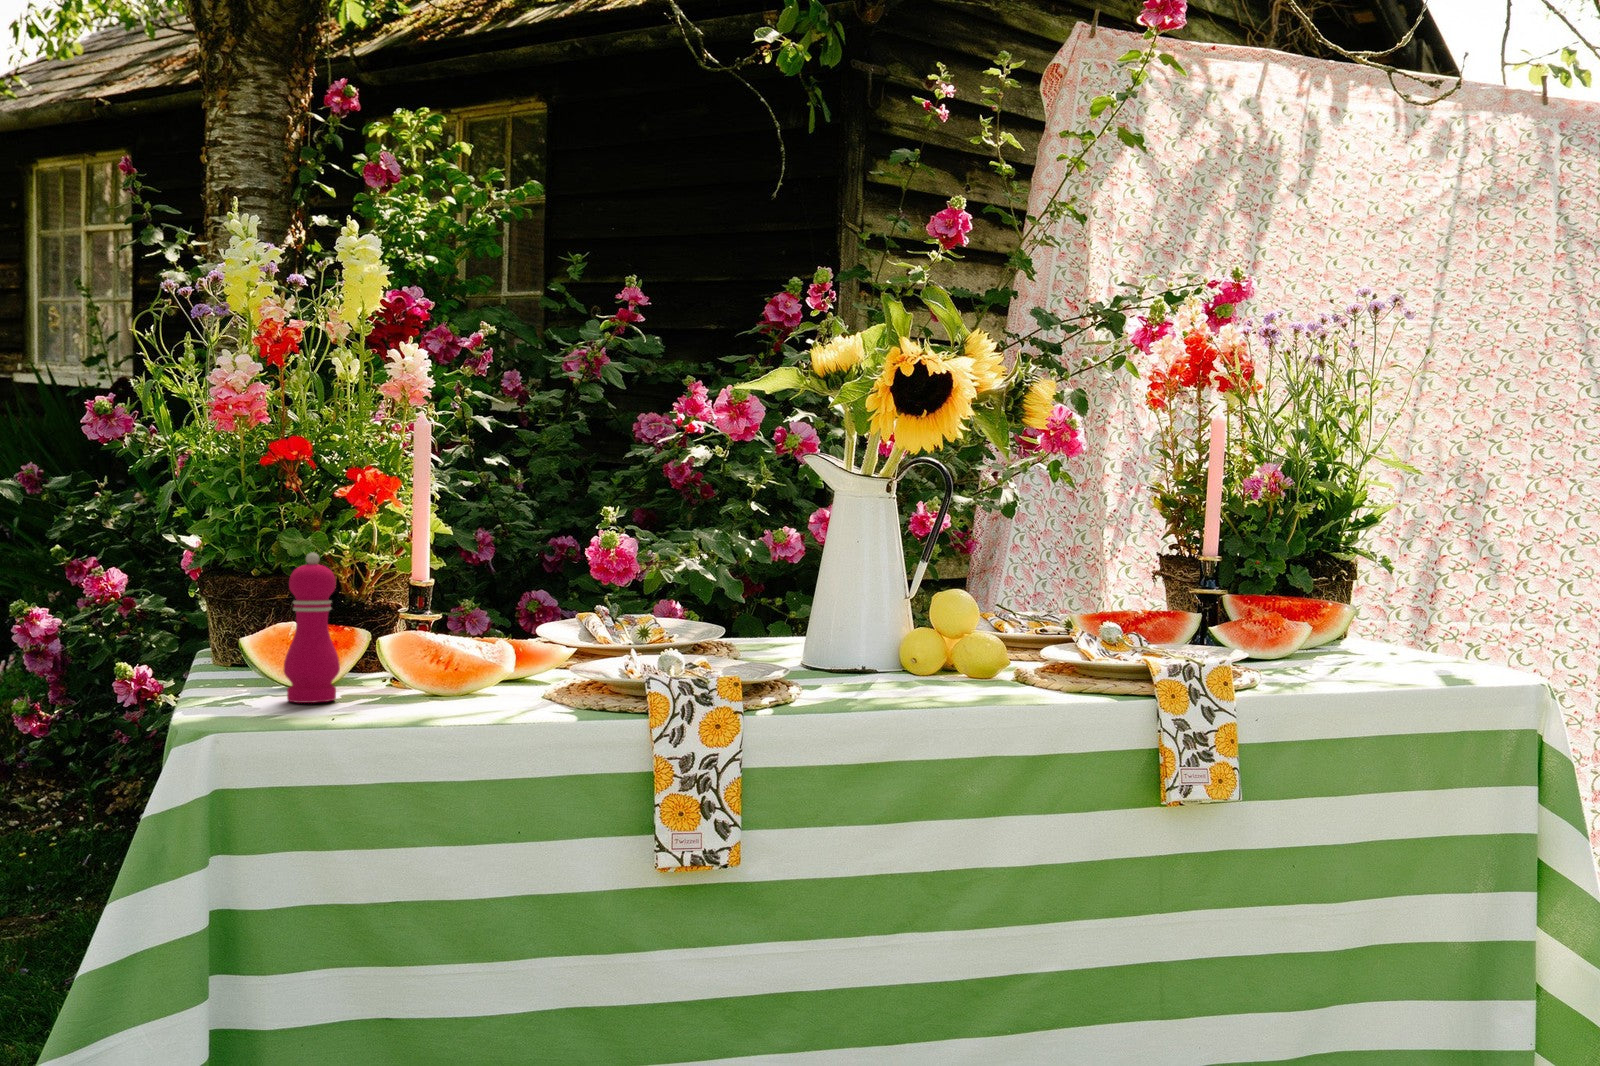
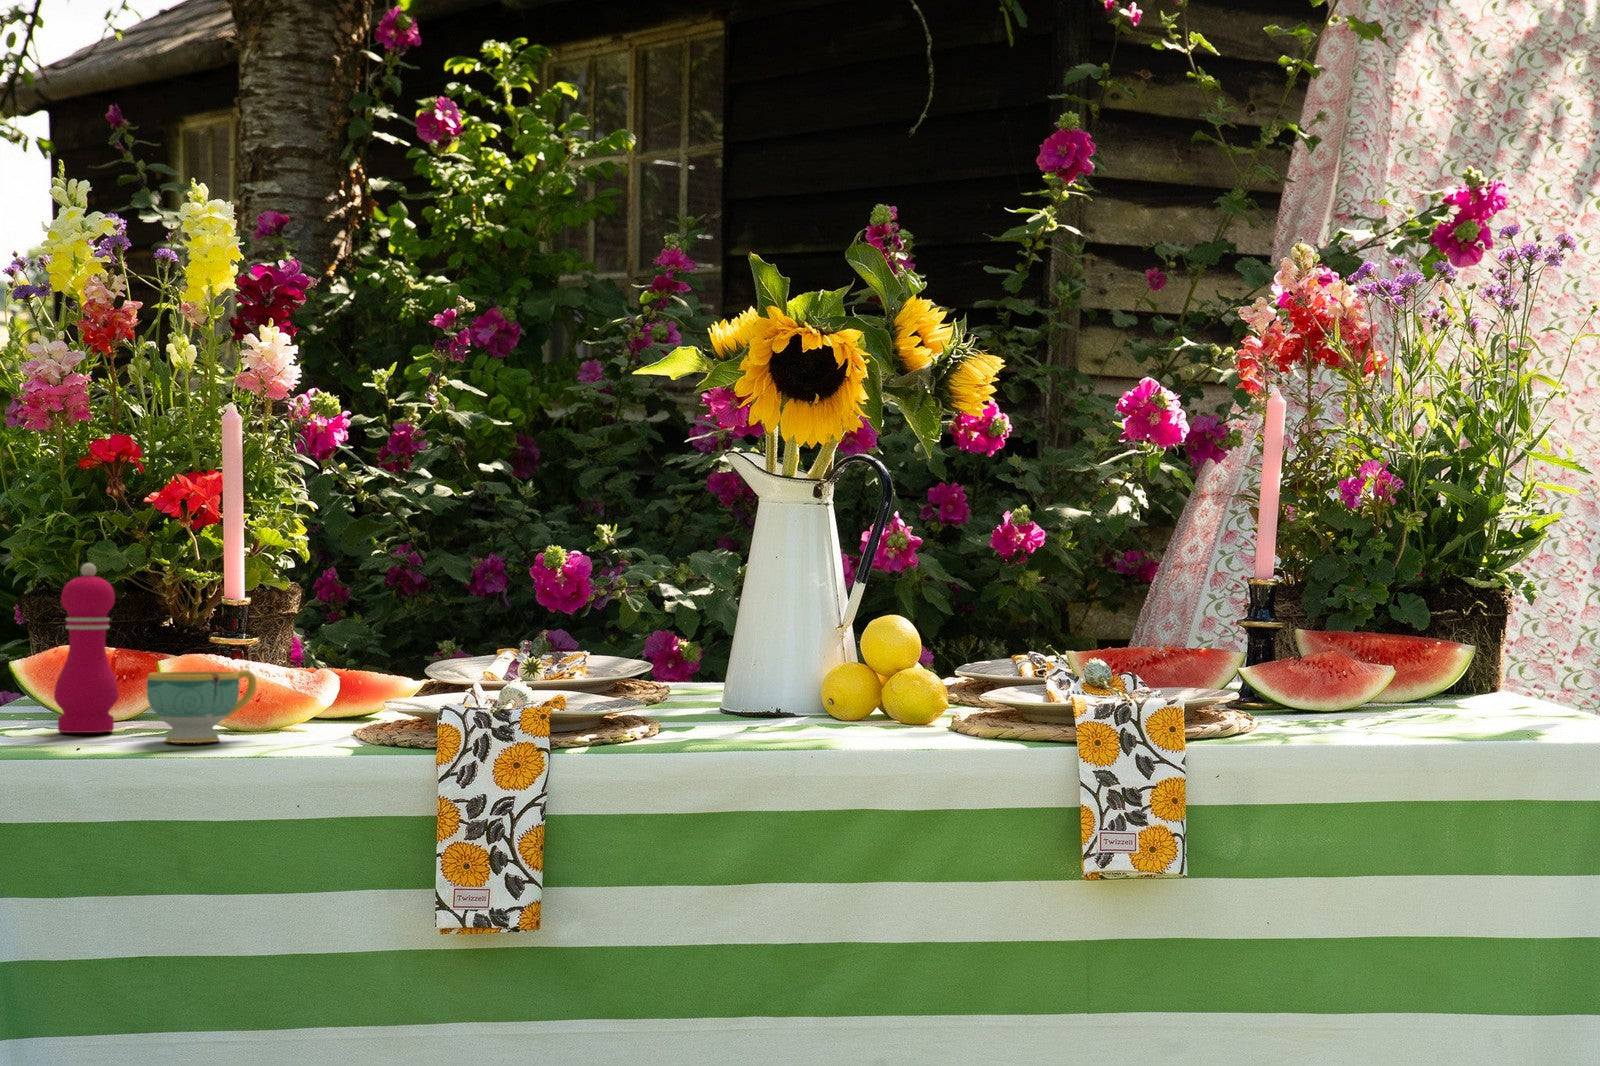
teacup: none [376,645,466,711] -> present [147,670,256,743]

